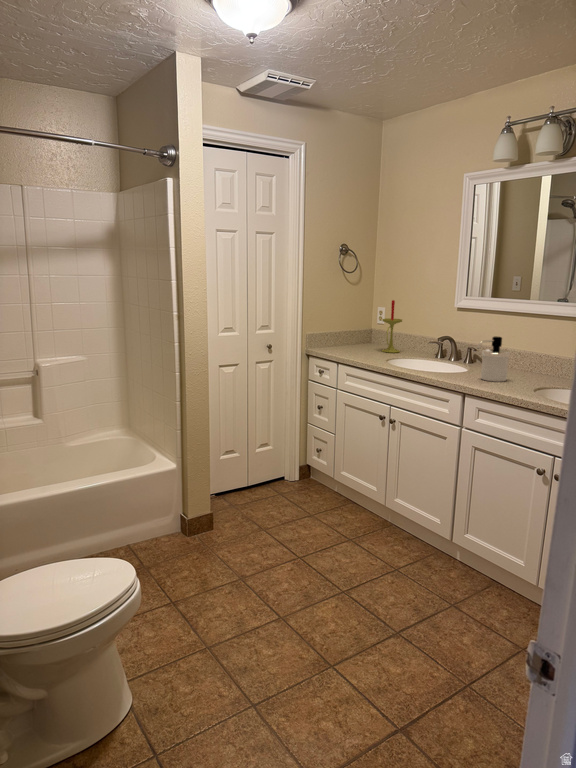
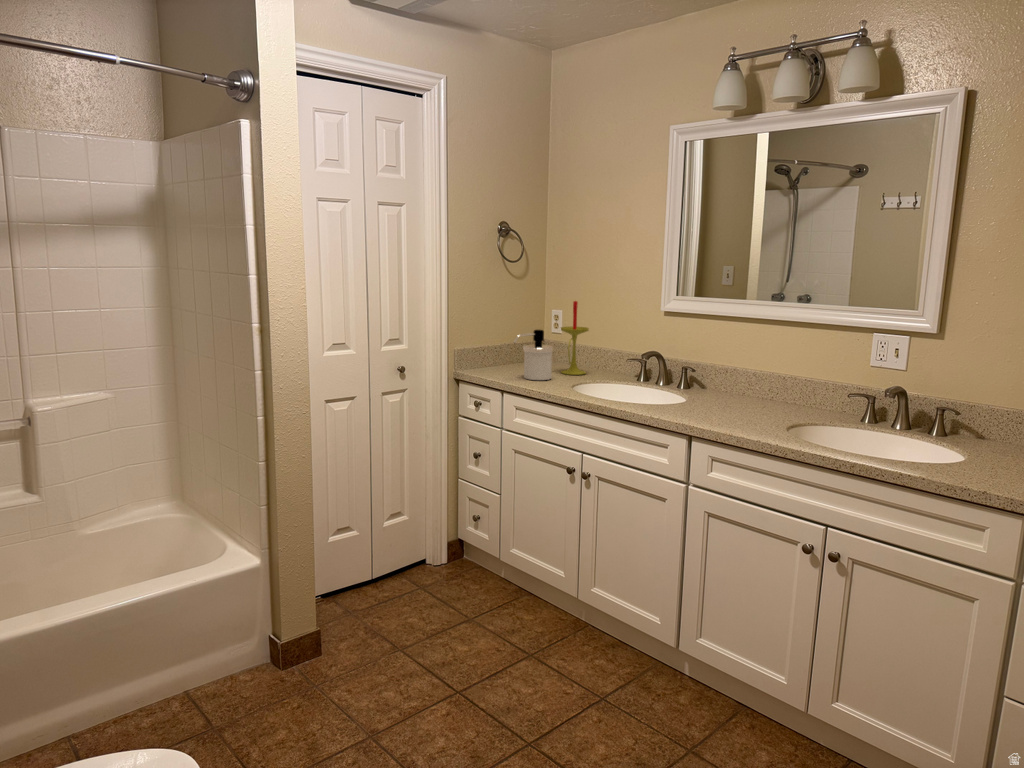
soap dispenser: present [477,336,510,382] -> present [514,330,553,380]

